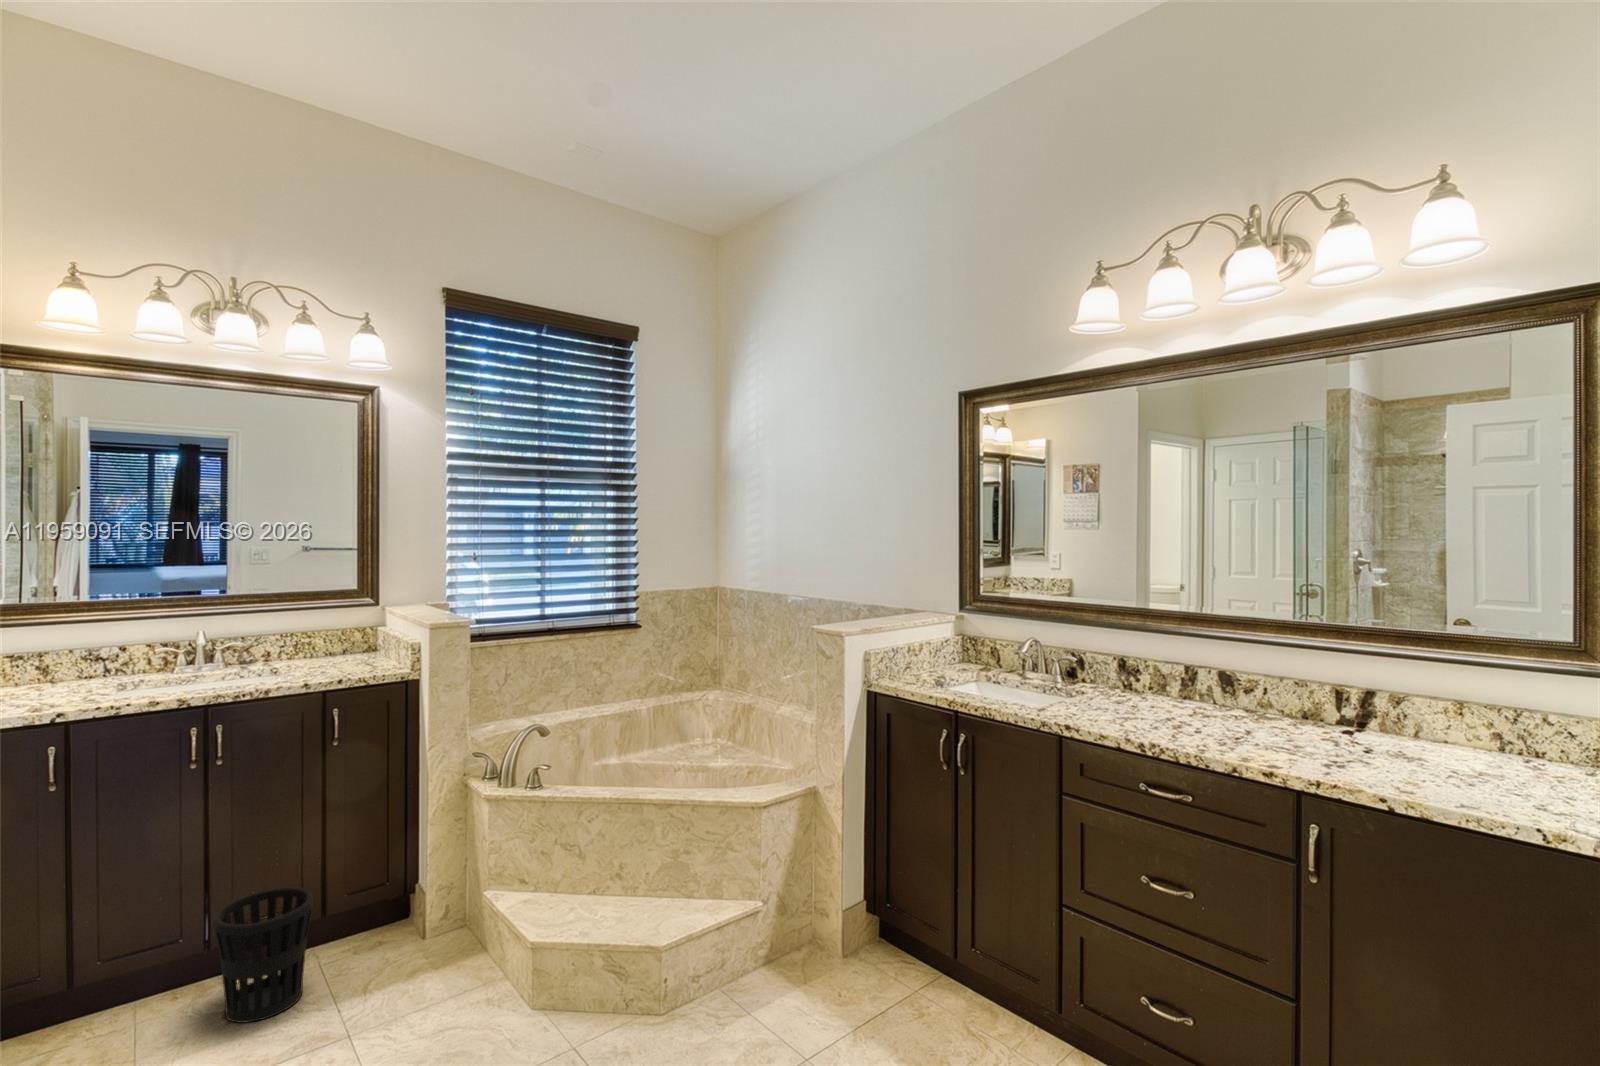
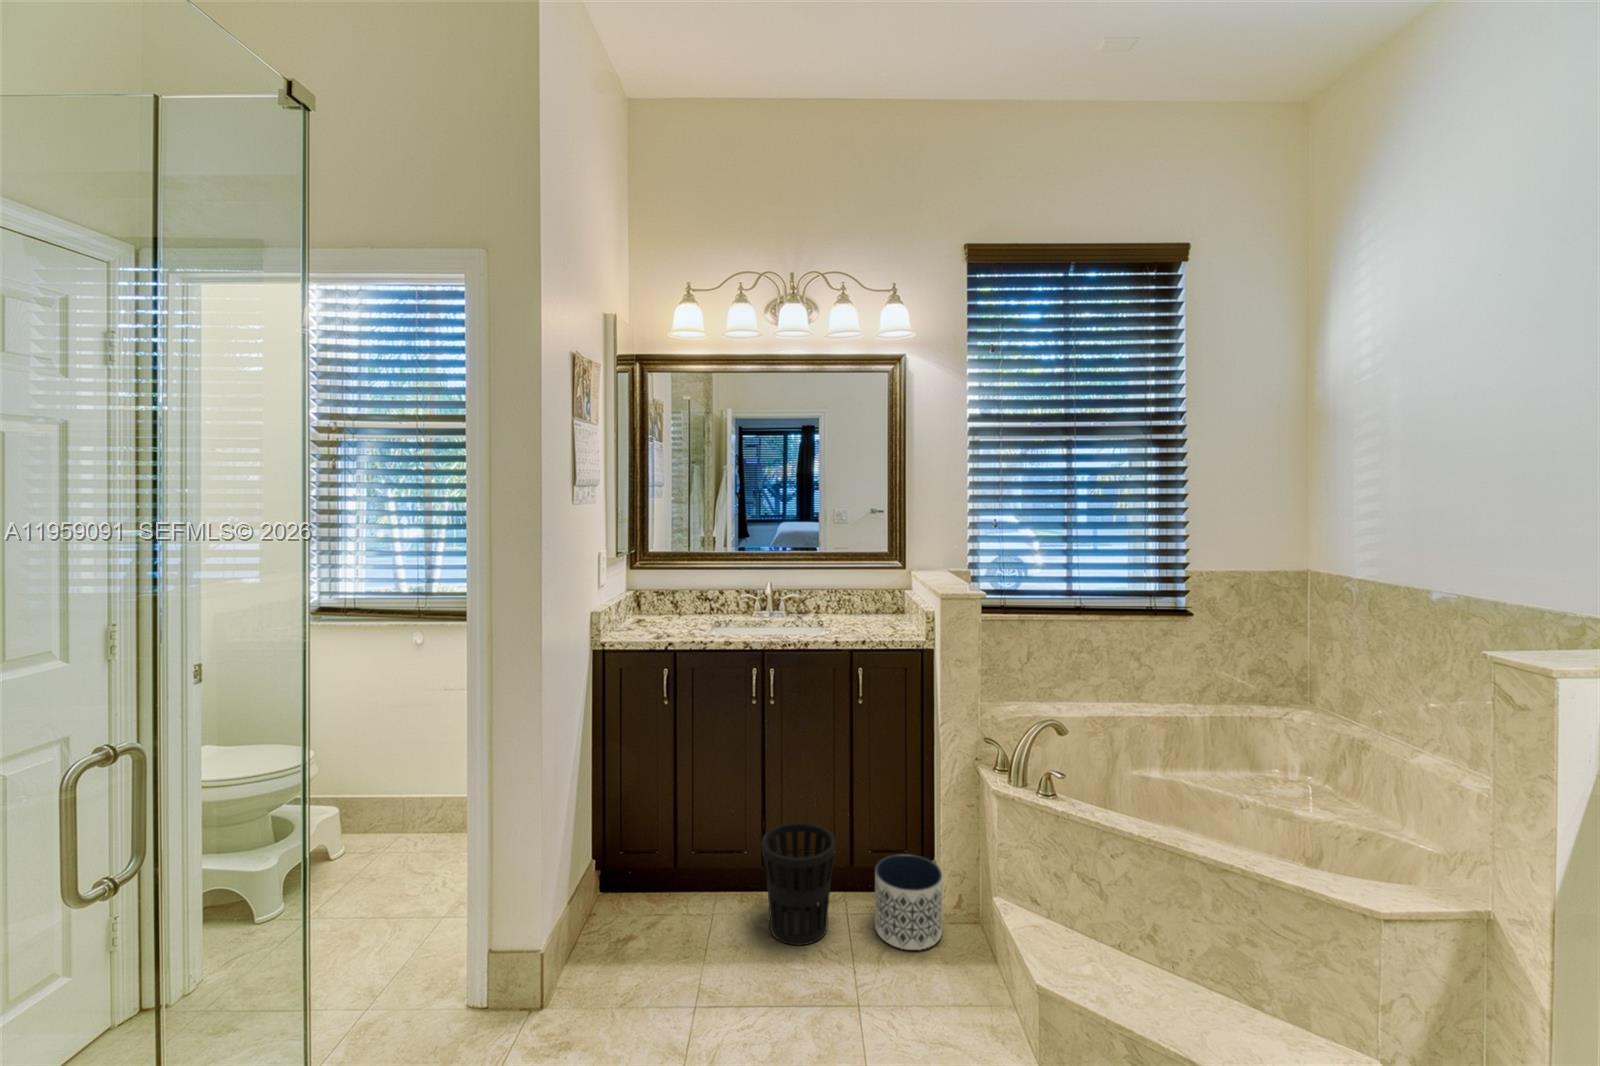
planter: none [359,886,434,978] -> present [875,854,942,950]

